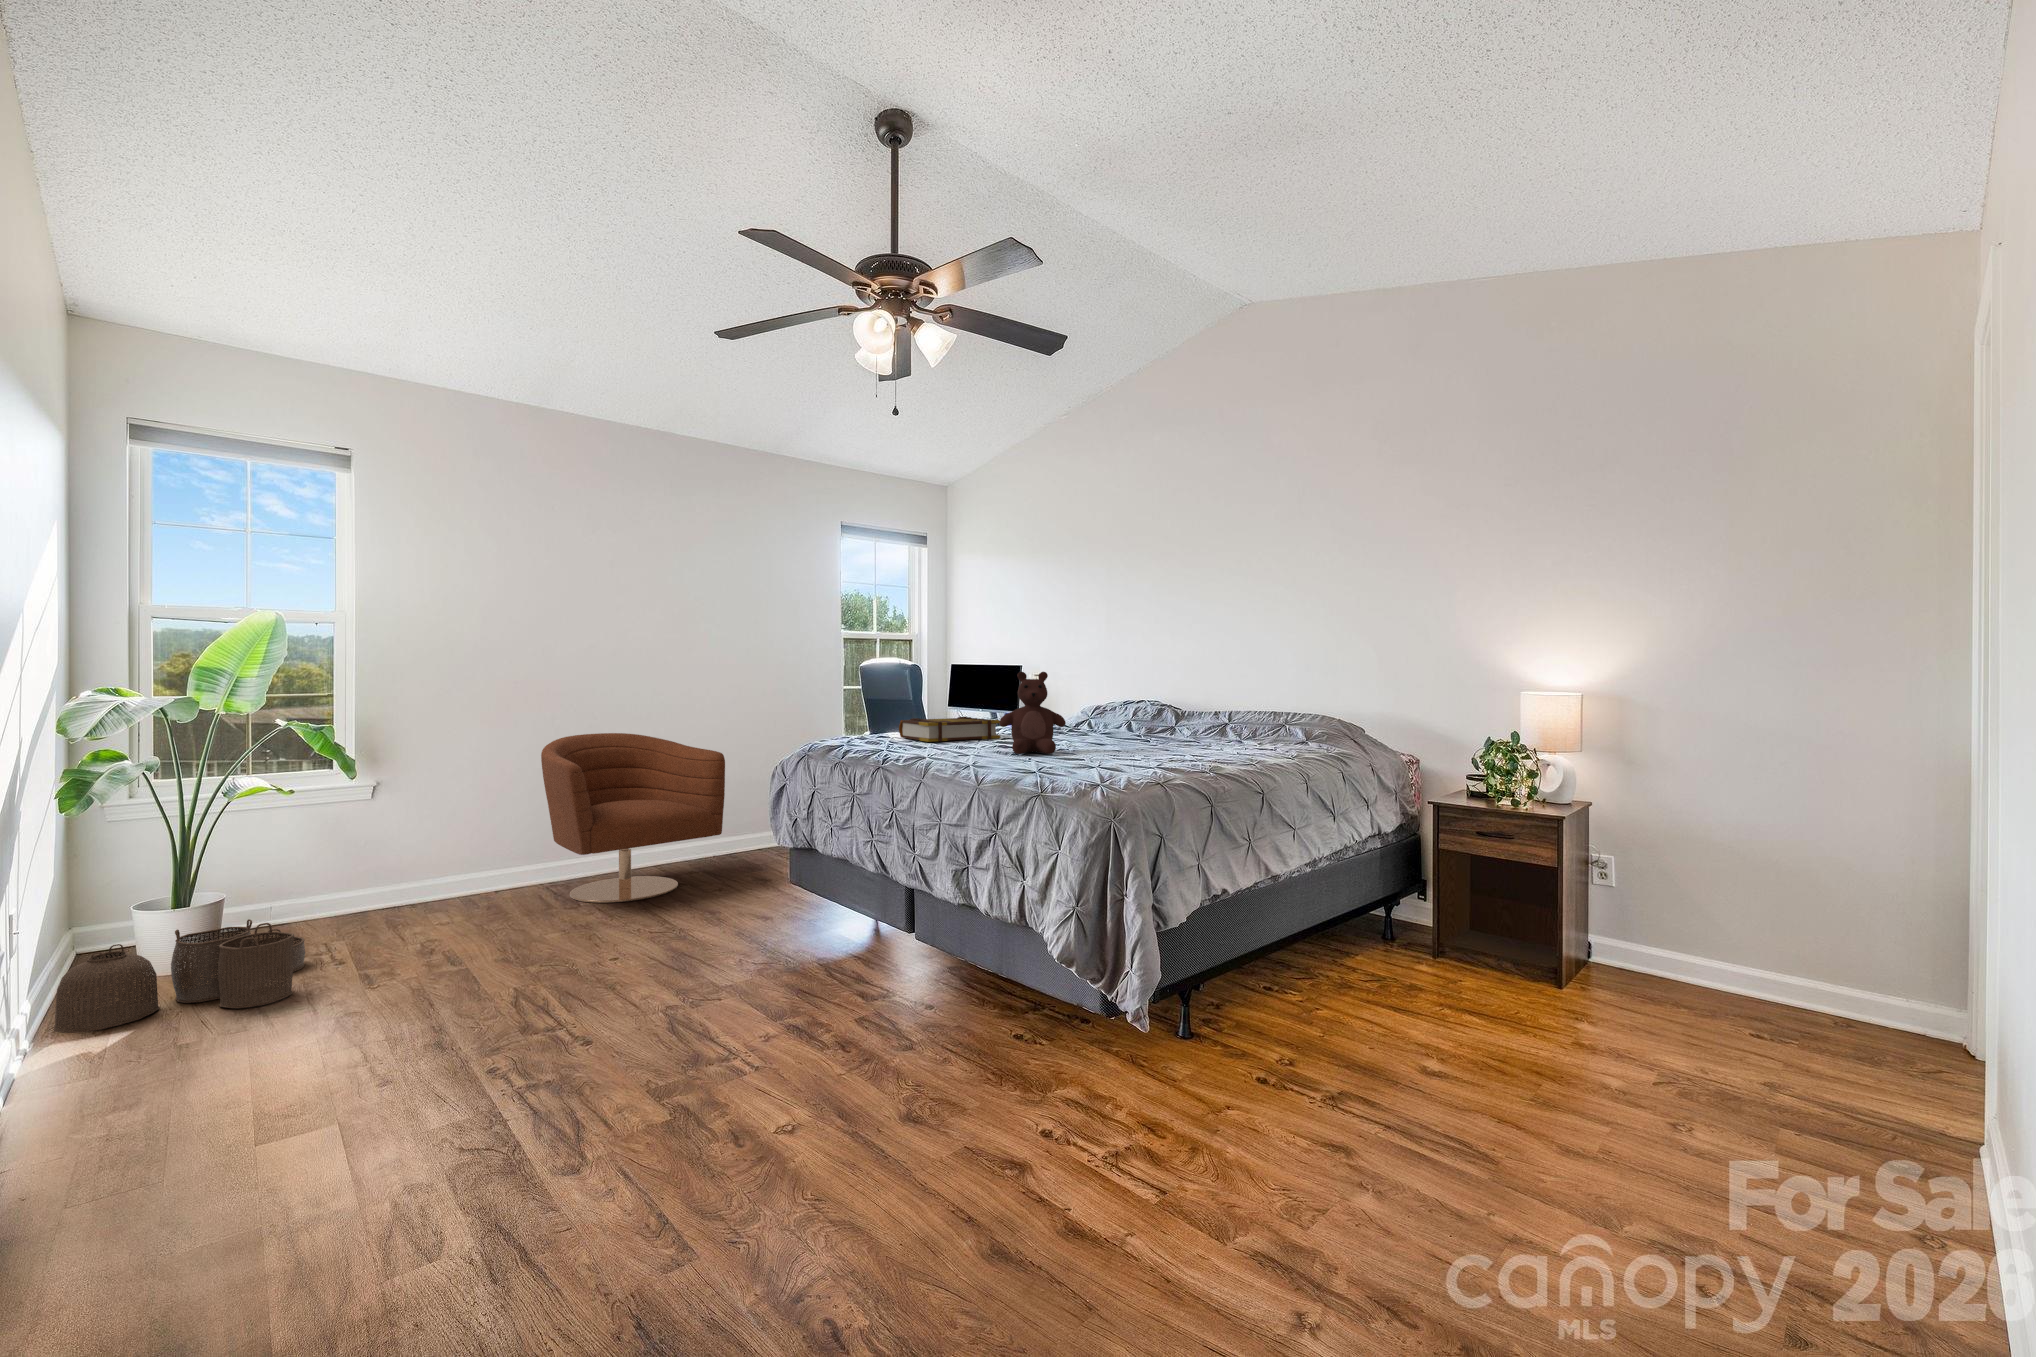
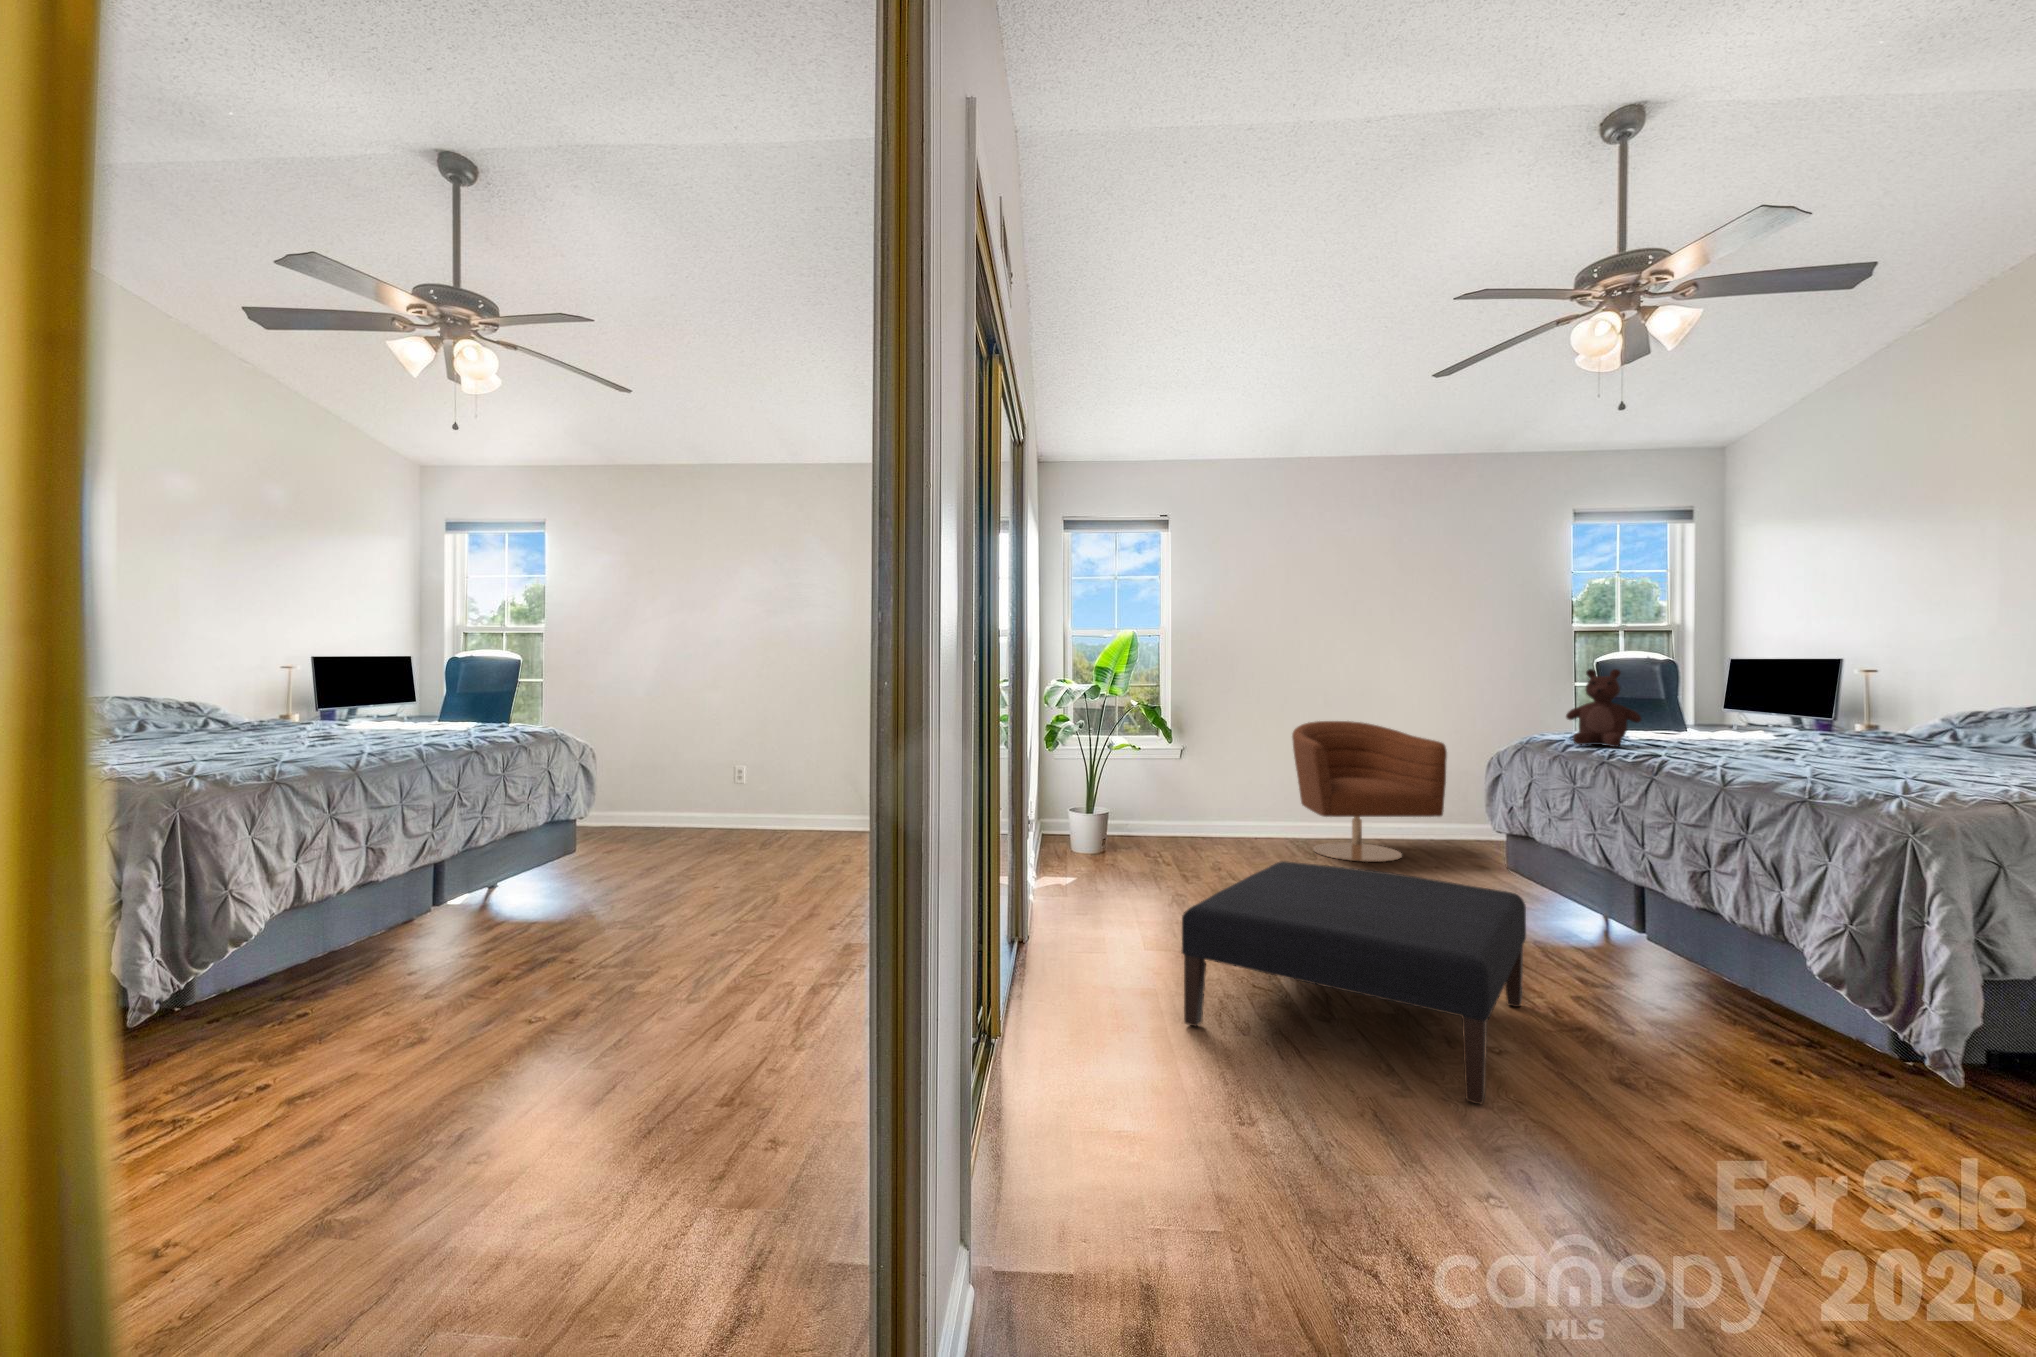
teddy bear: present [999,672,1066,754] -> present [1566,669,1641,747]
book: present [899,717,1000,742] -> none [1638,719,1779,745]
woven basket: present [54,919,305,1033] -> none [1039,826,1149,881]
ottoman: none [314,928,814,1270] -> present [1182,861,1526,1104]

